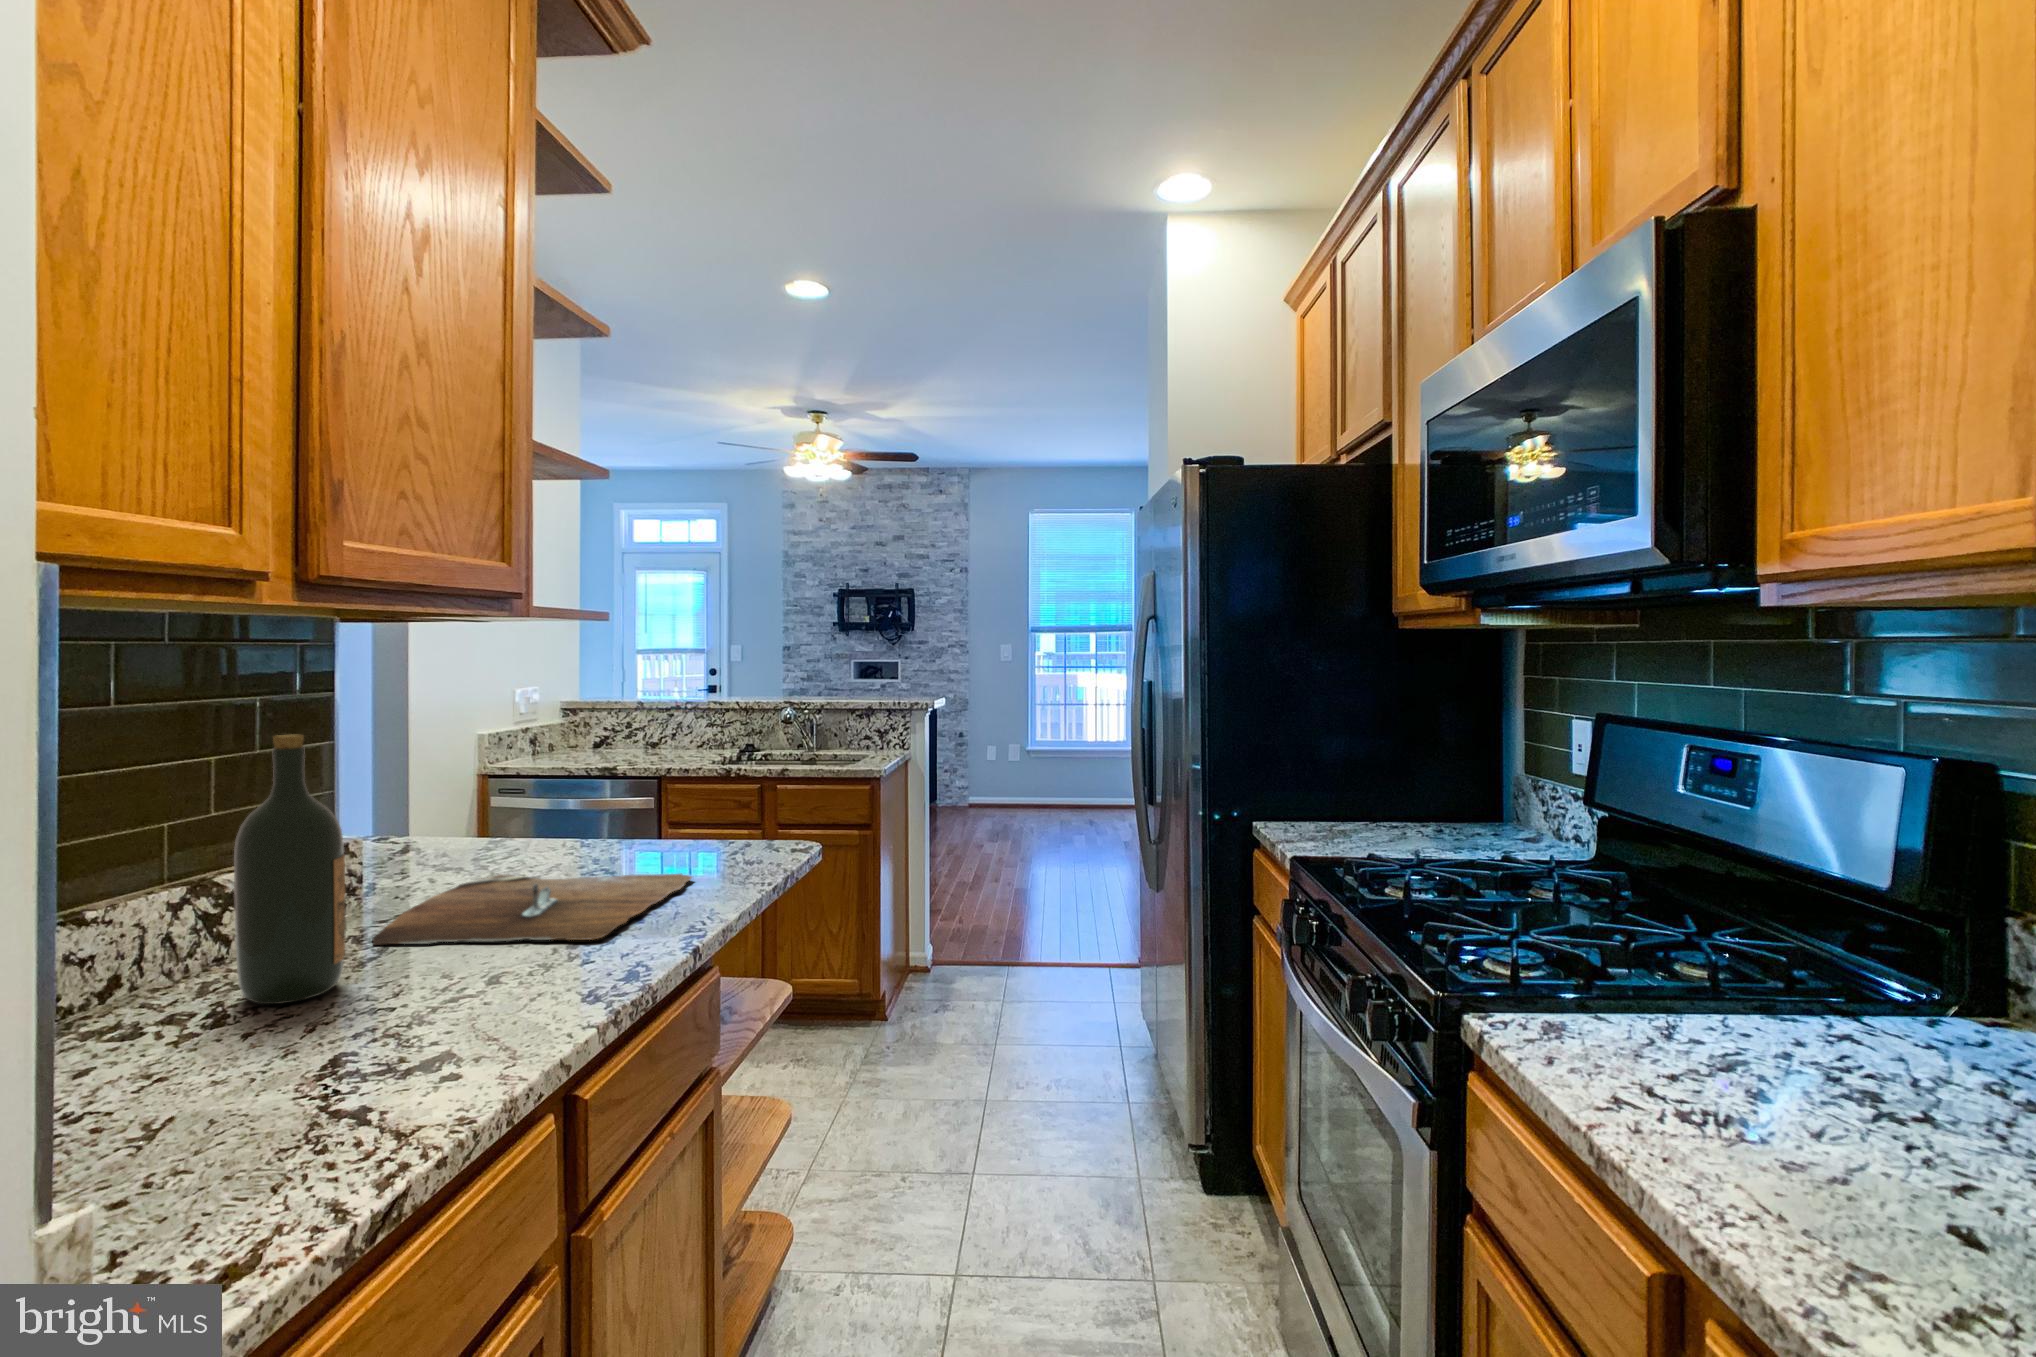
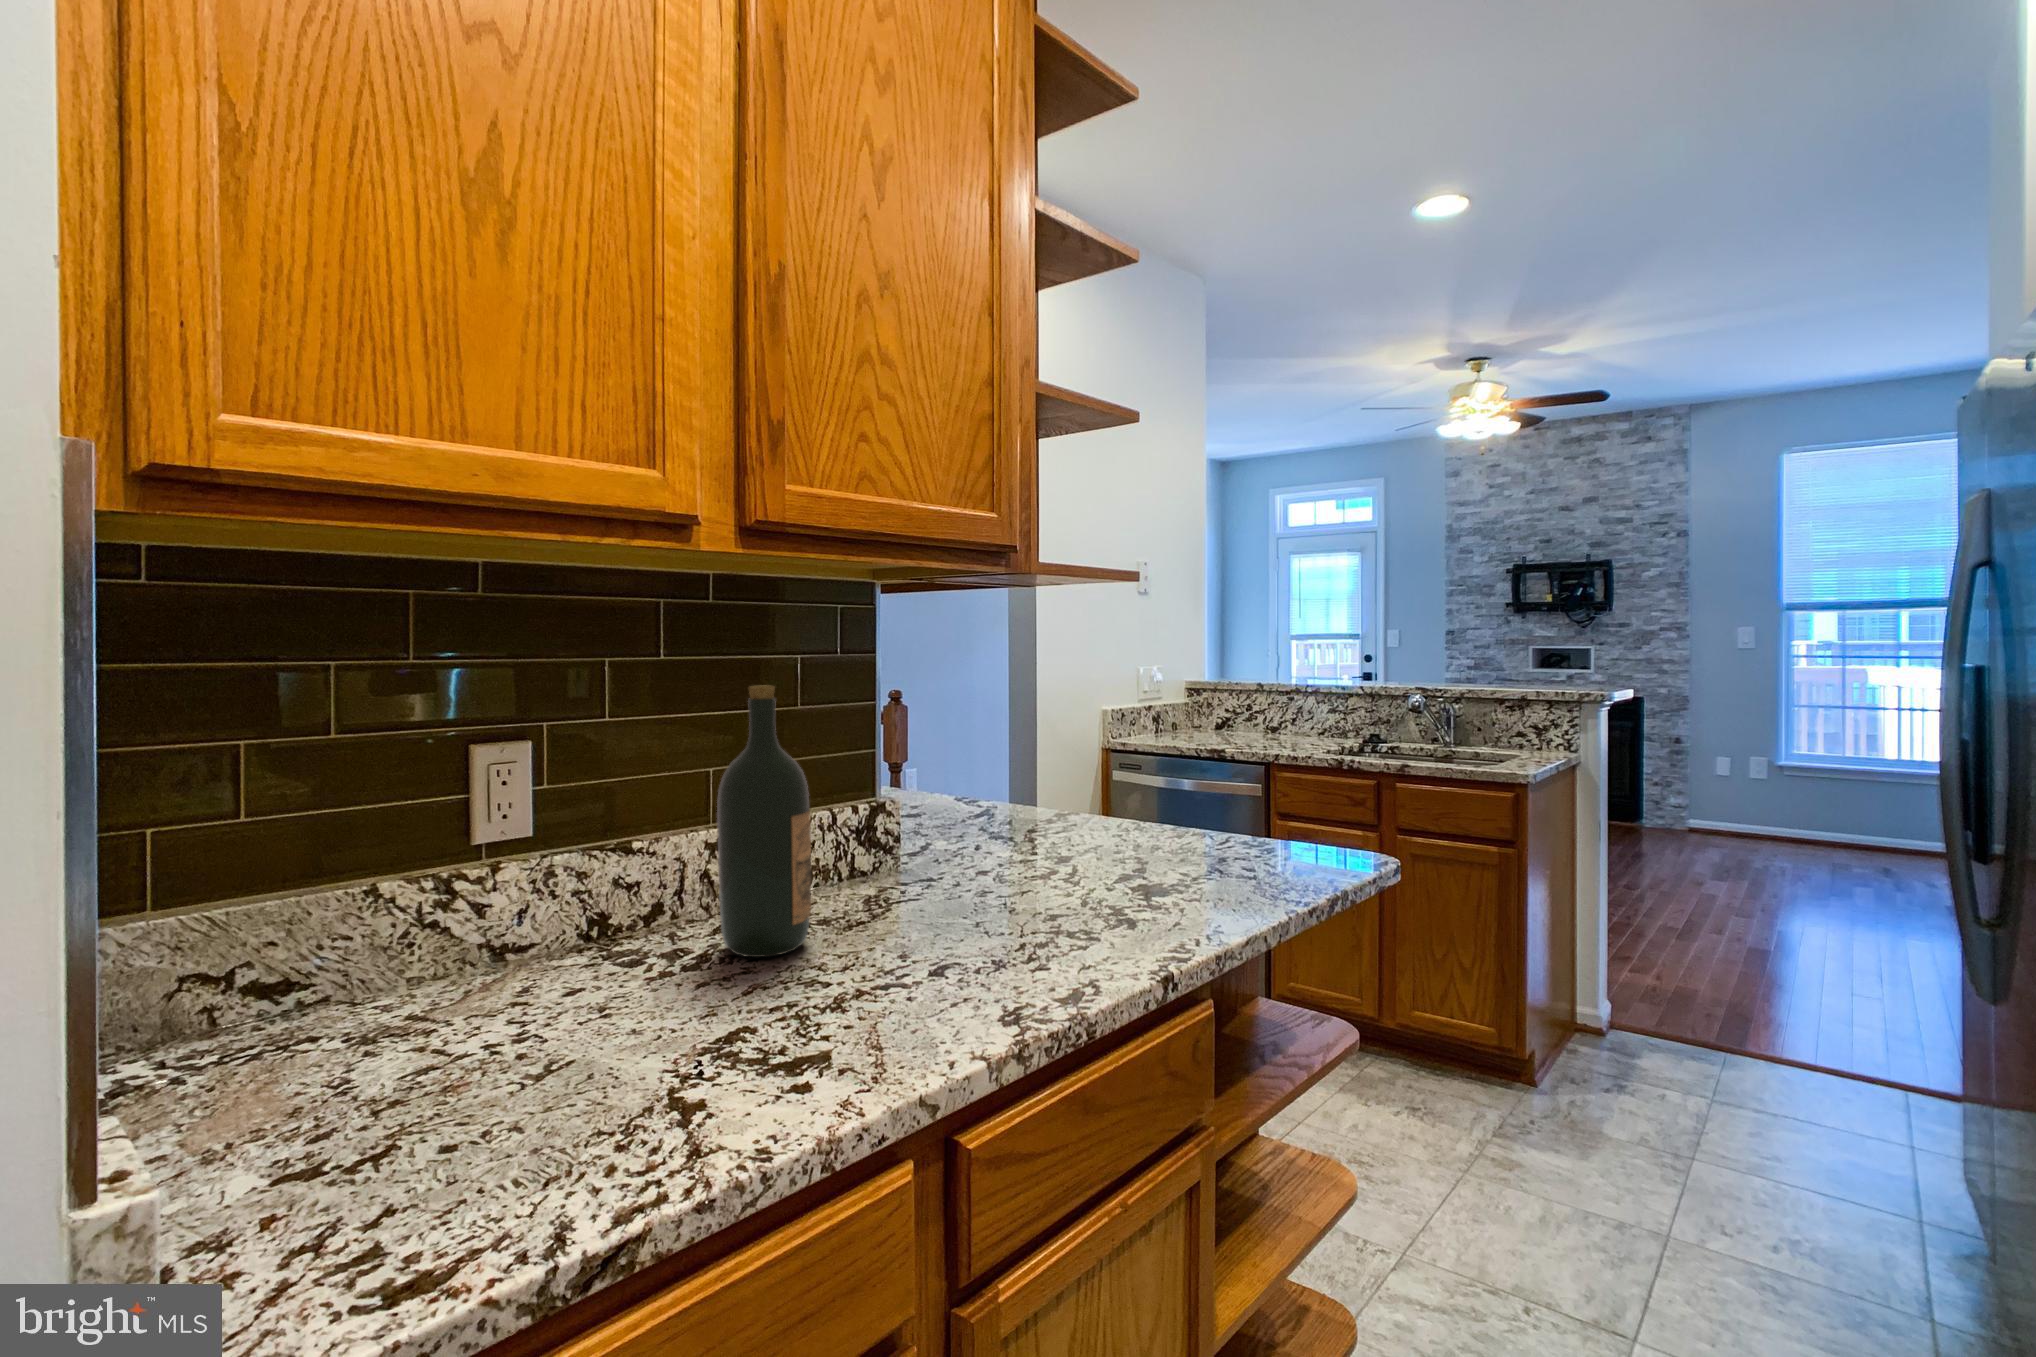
cutting board: present [372,874,692,945] -> none [869,849,1216,941]

